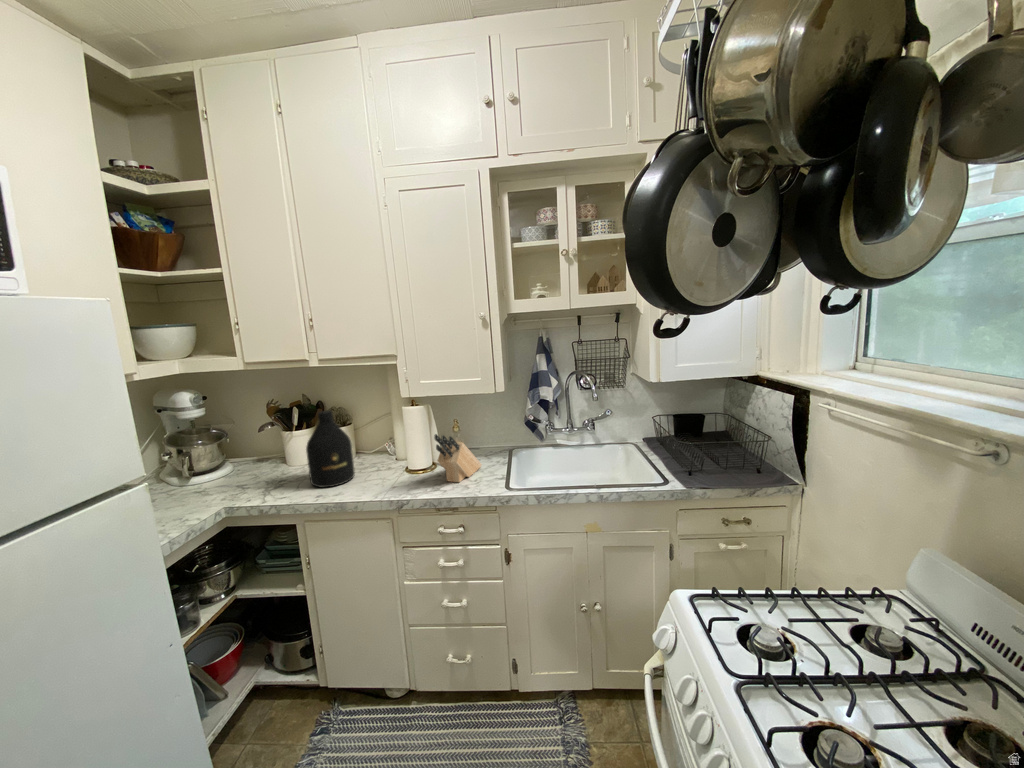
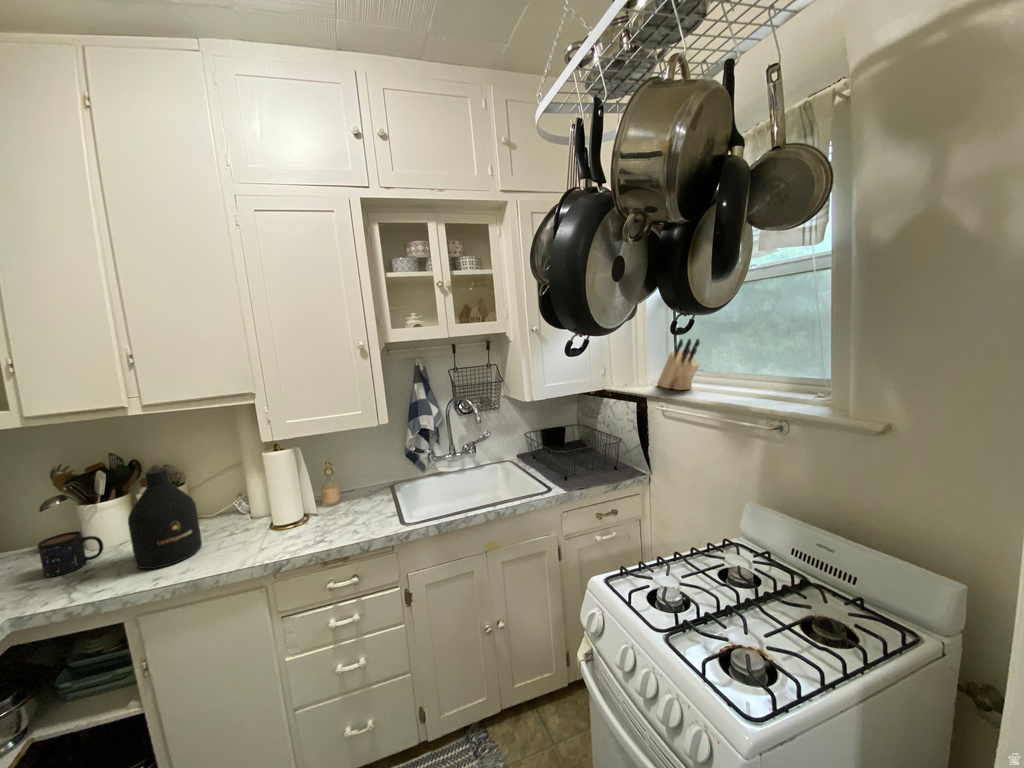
knife block: present [434,434,482,482] -> present [657,339,700,390]
mug: none [258,449,295,480] -> present [38,531,103,577]

